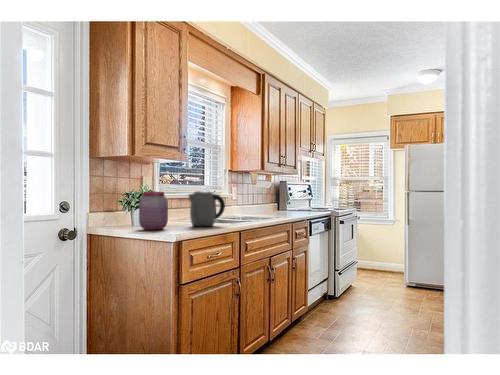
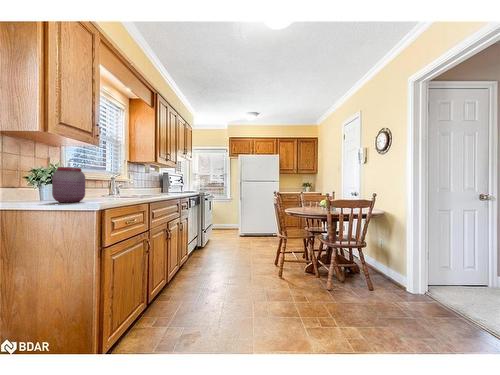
kettle: present [189,190,225,227] -> none [104,170,138,200]

